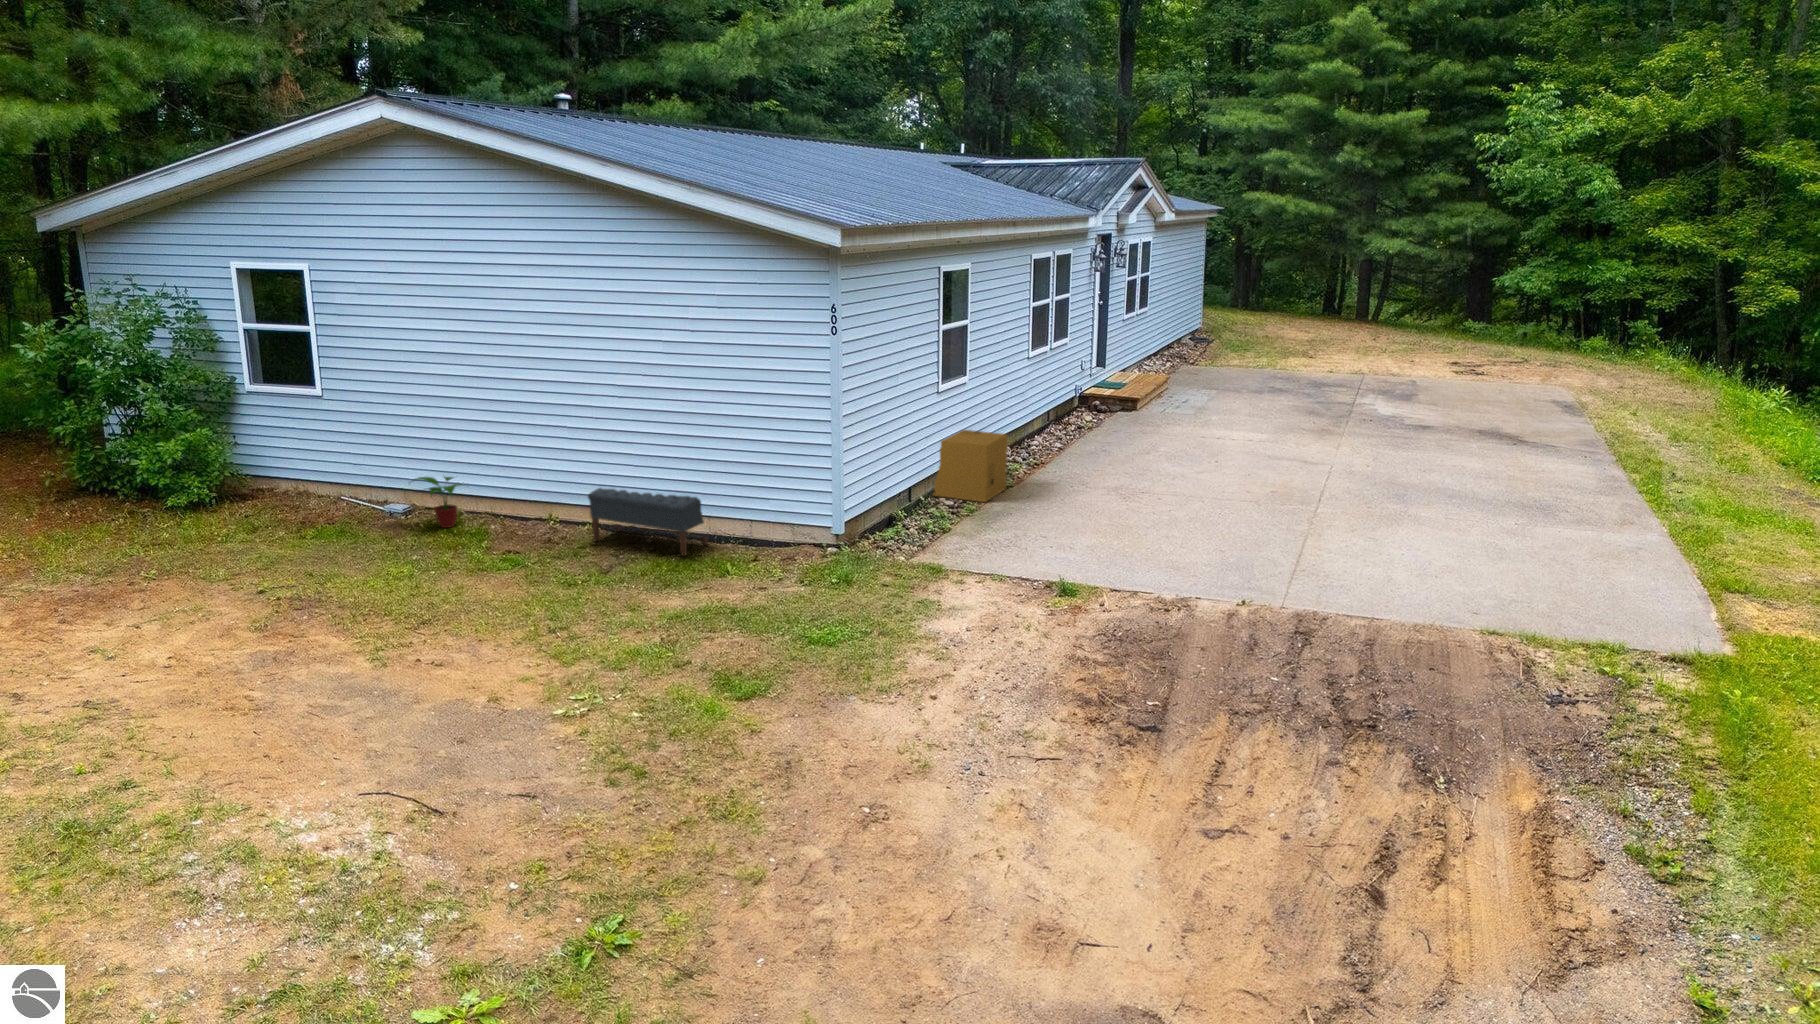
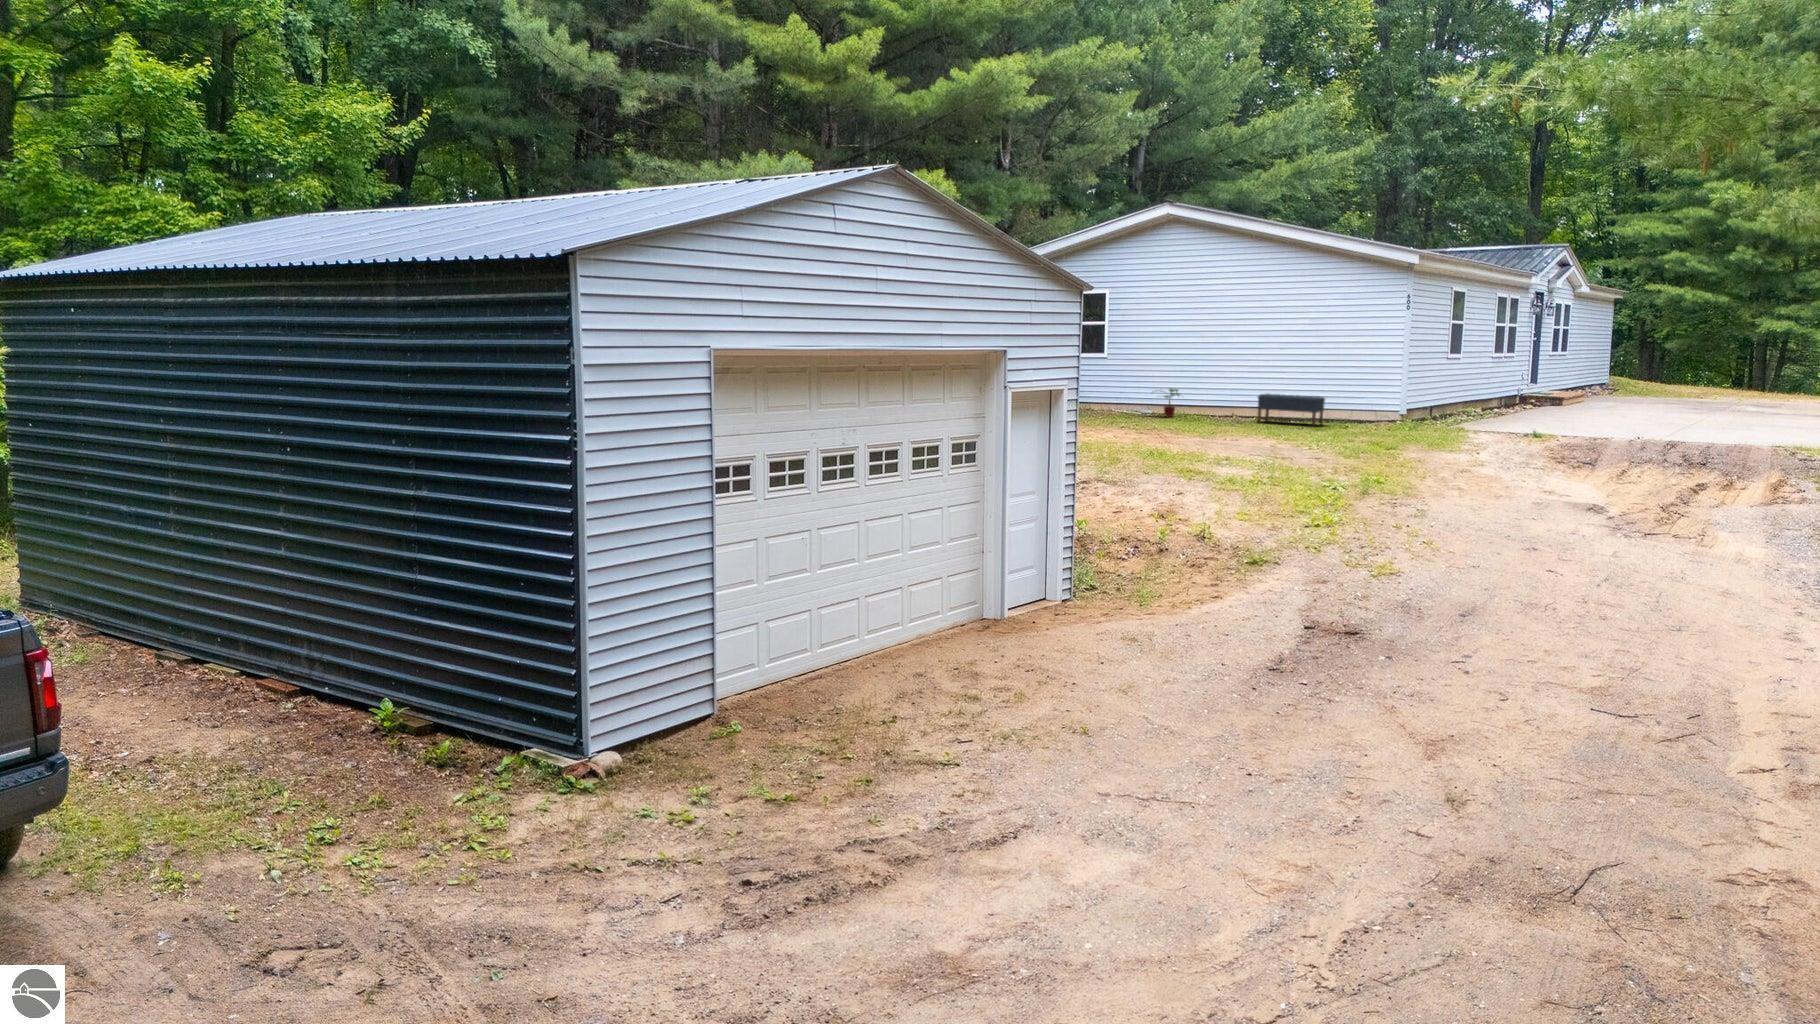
cardboard box: present [933,430,1008,502] -> none [1440,385,1488,423]

